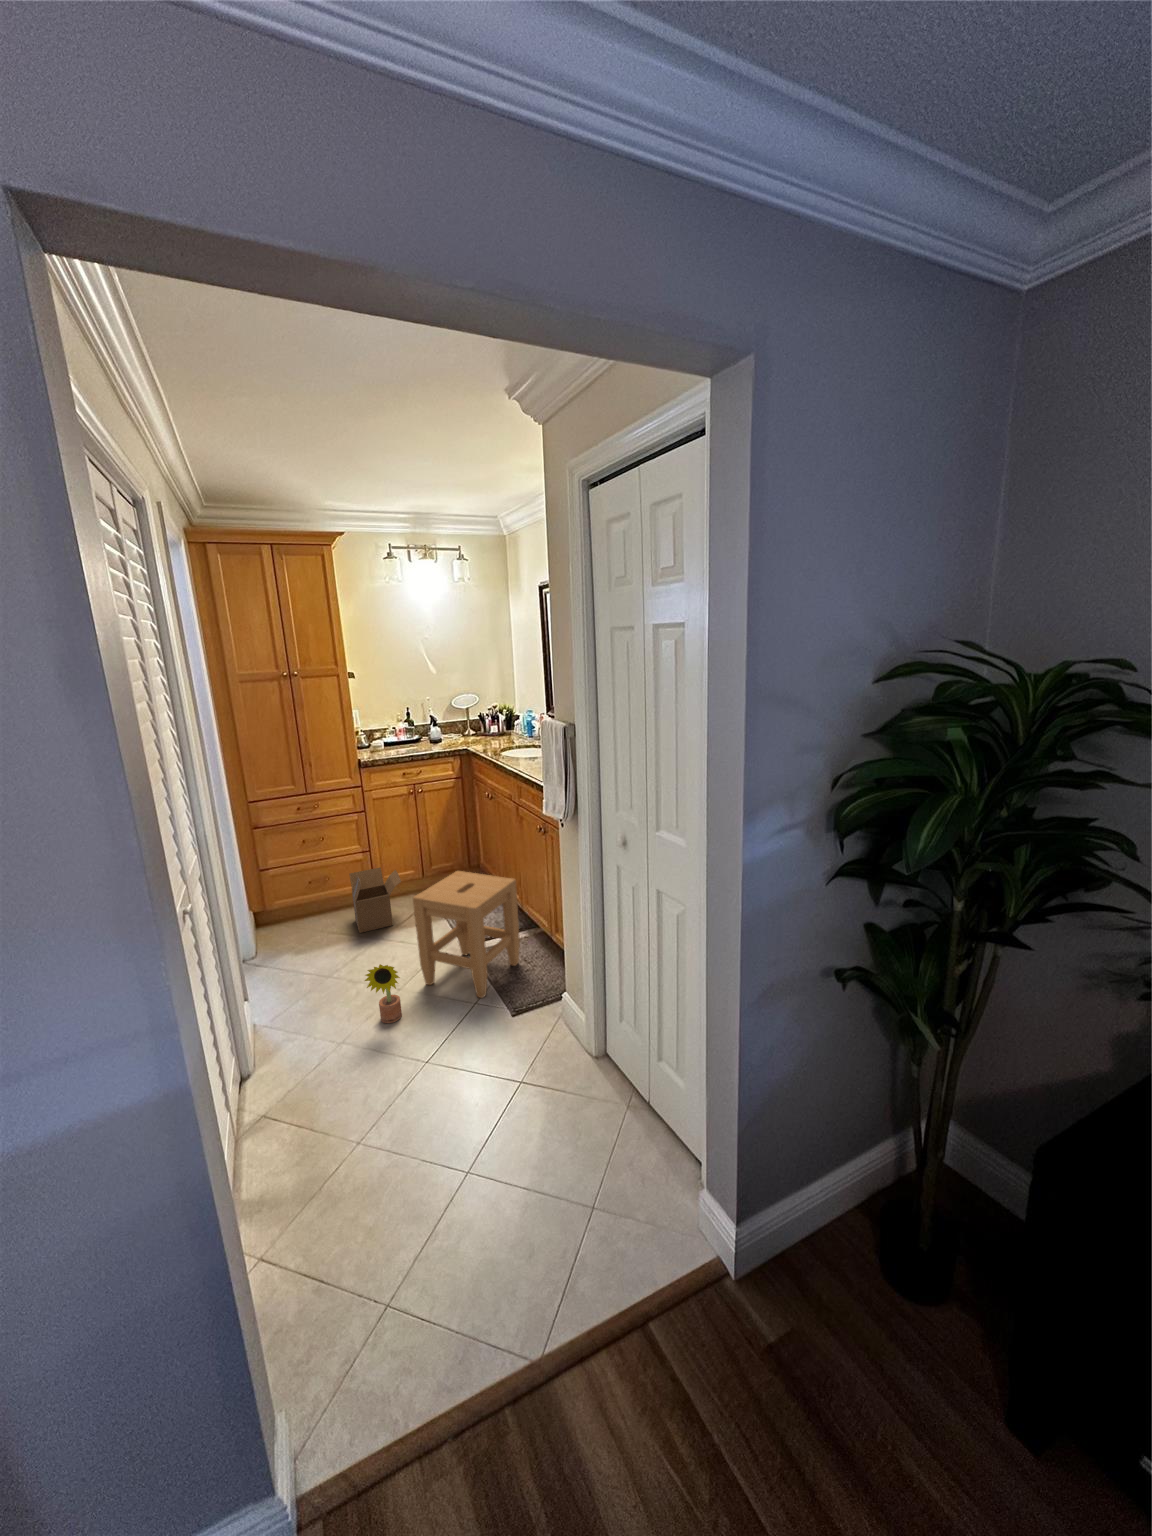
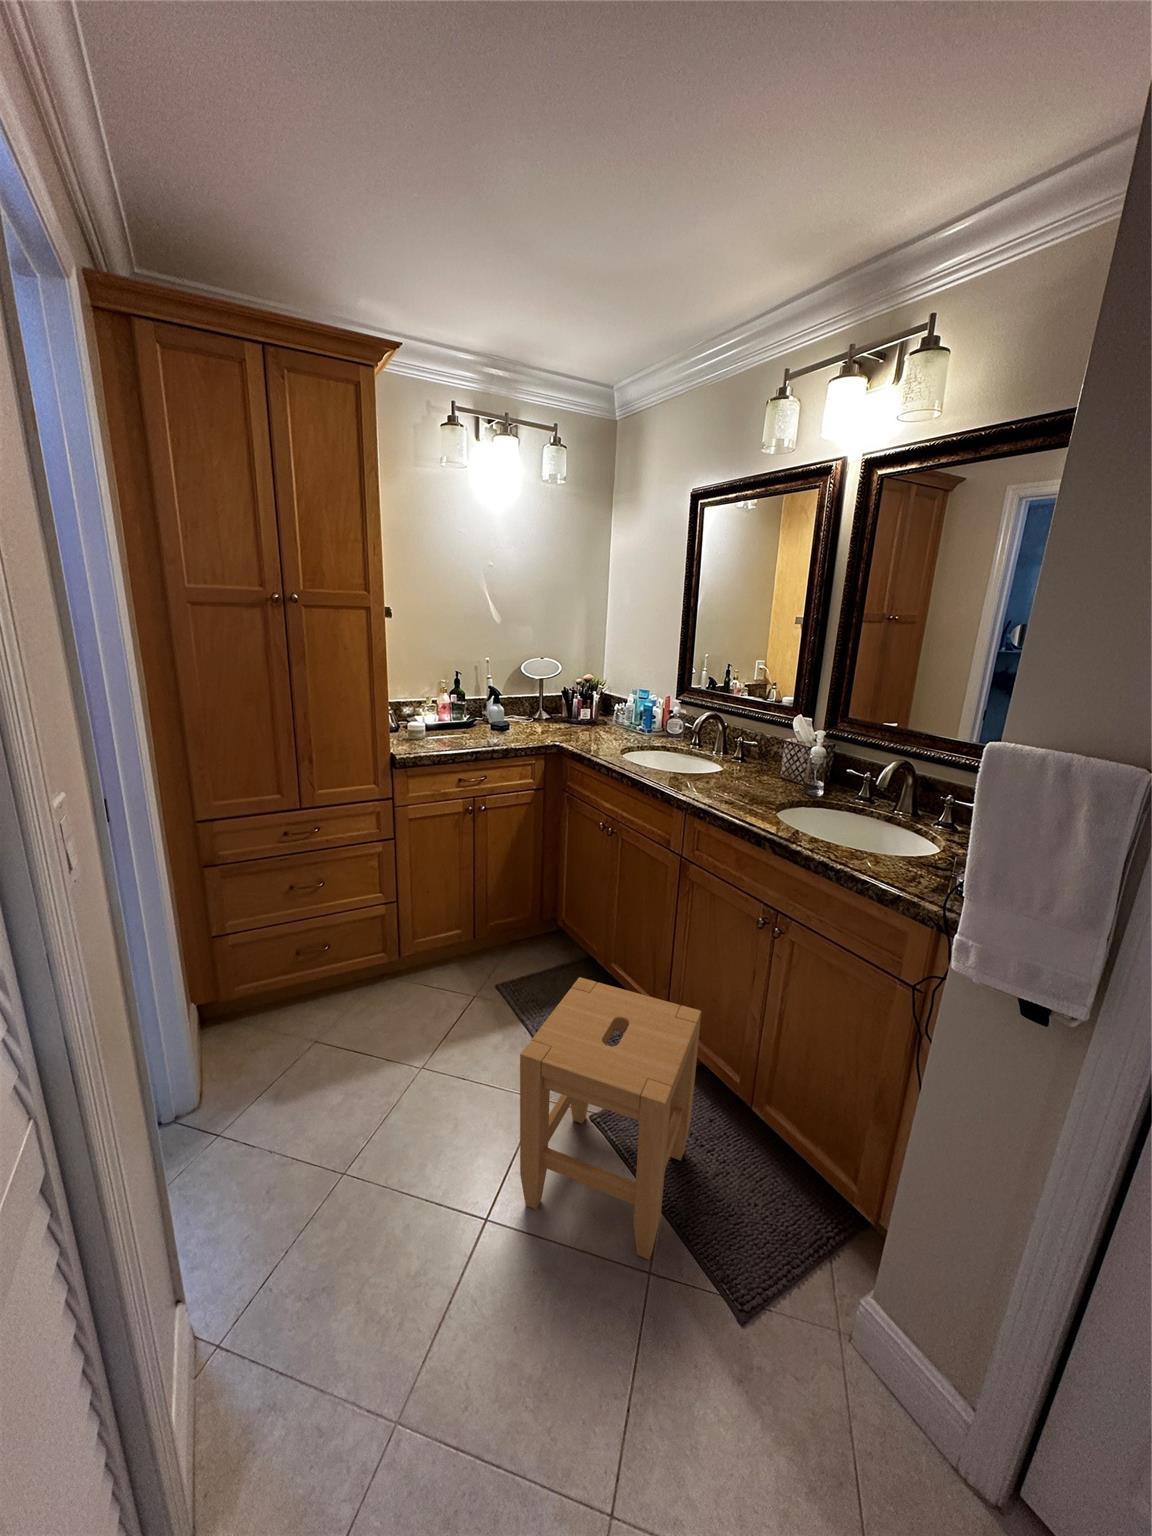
cardboard box: present [349,868,401,933] -> none [365,930,455,1049]
decorative plant: present [365,964,402,1023] -> none [435,1239,514,1337]

